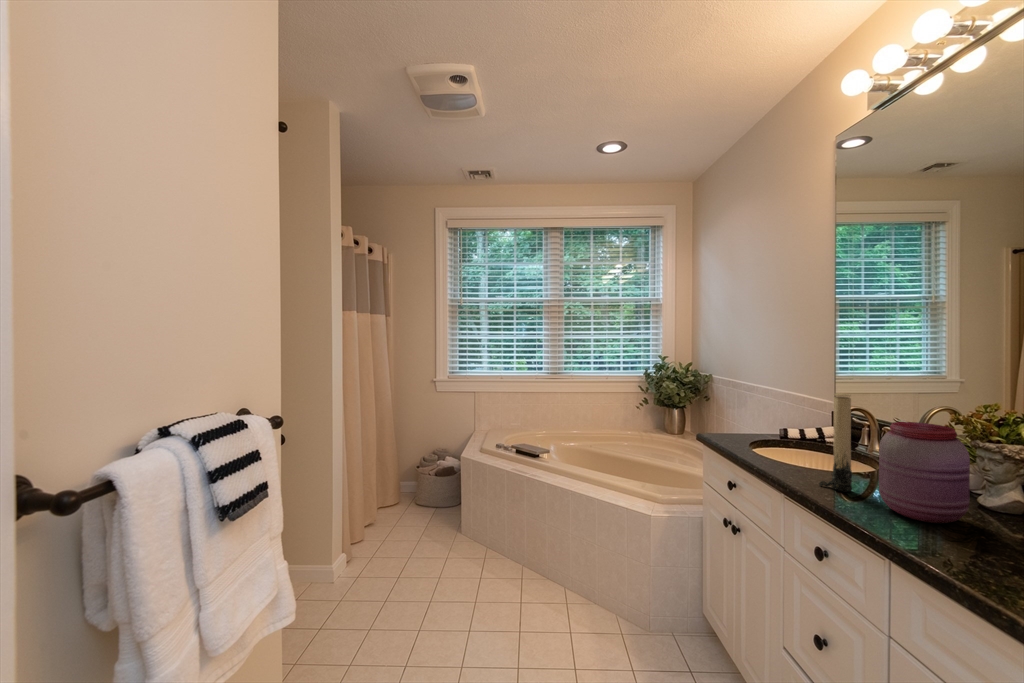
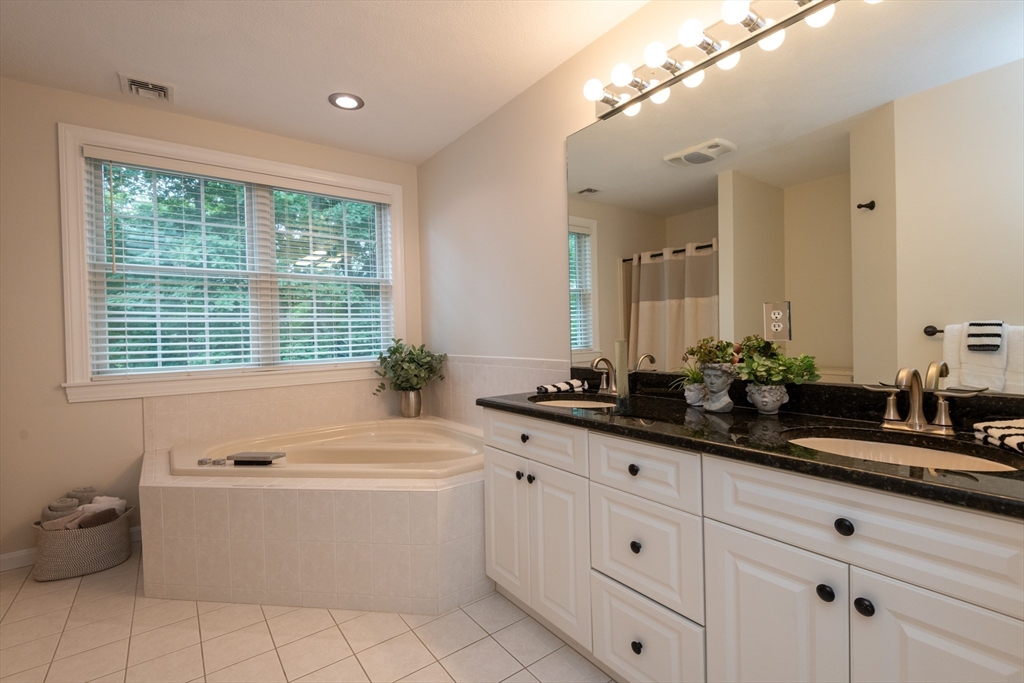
jar: present [879,422,970,523] -> none [652,353,703,421]

